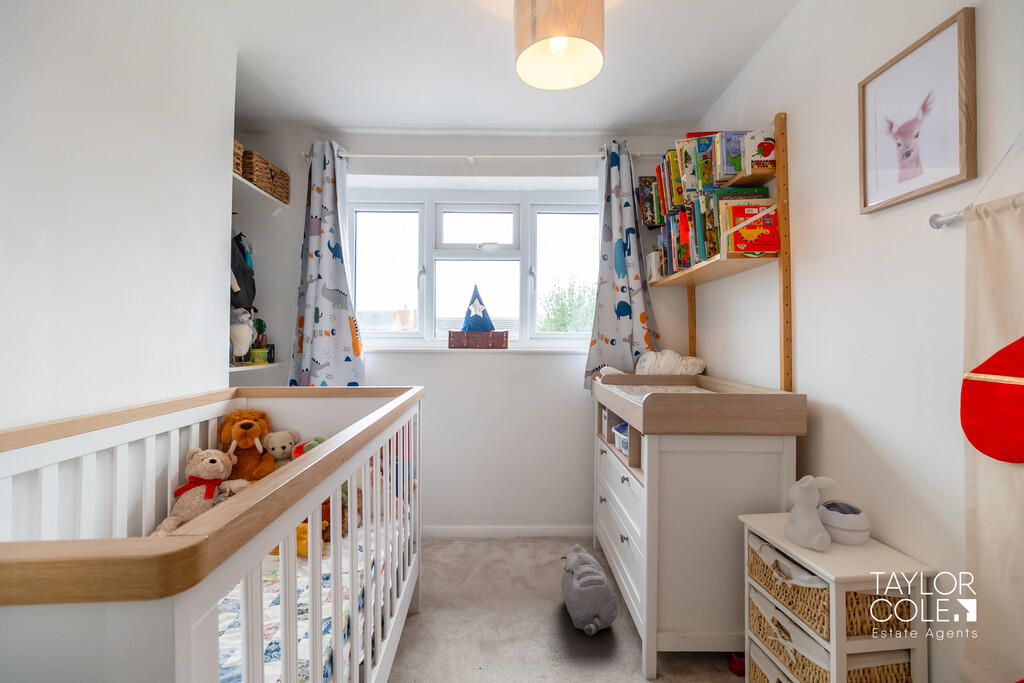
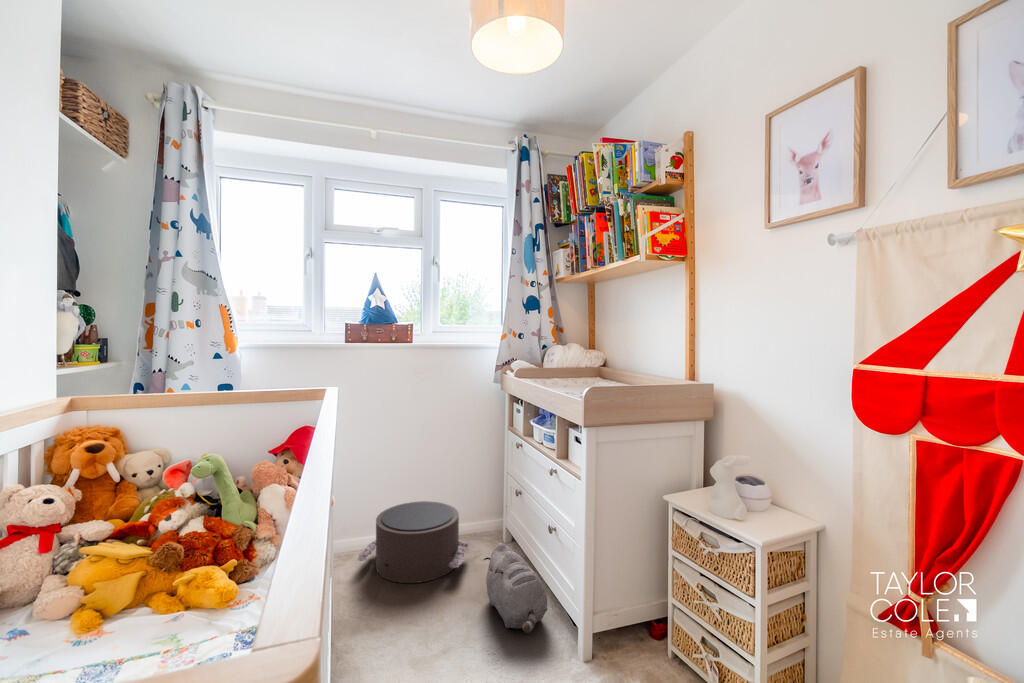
pouf: none [453,497,556,571] -> present [357,501,468,583]

